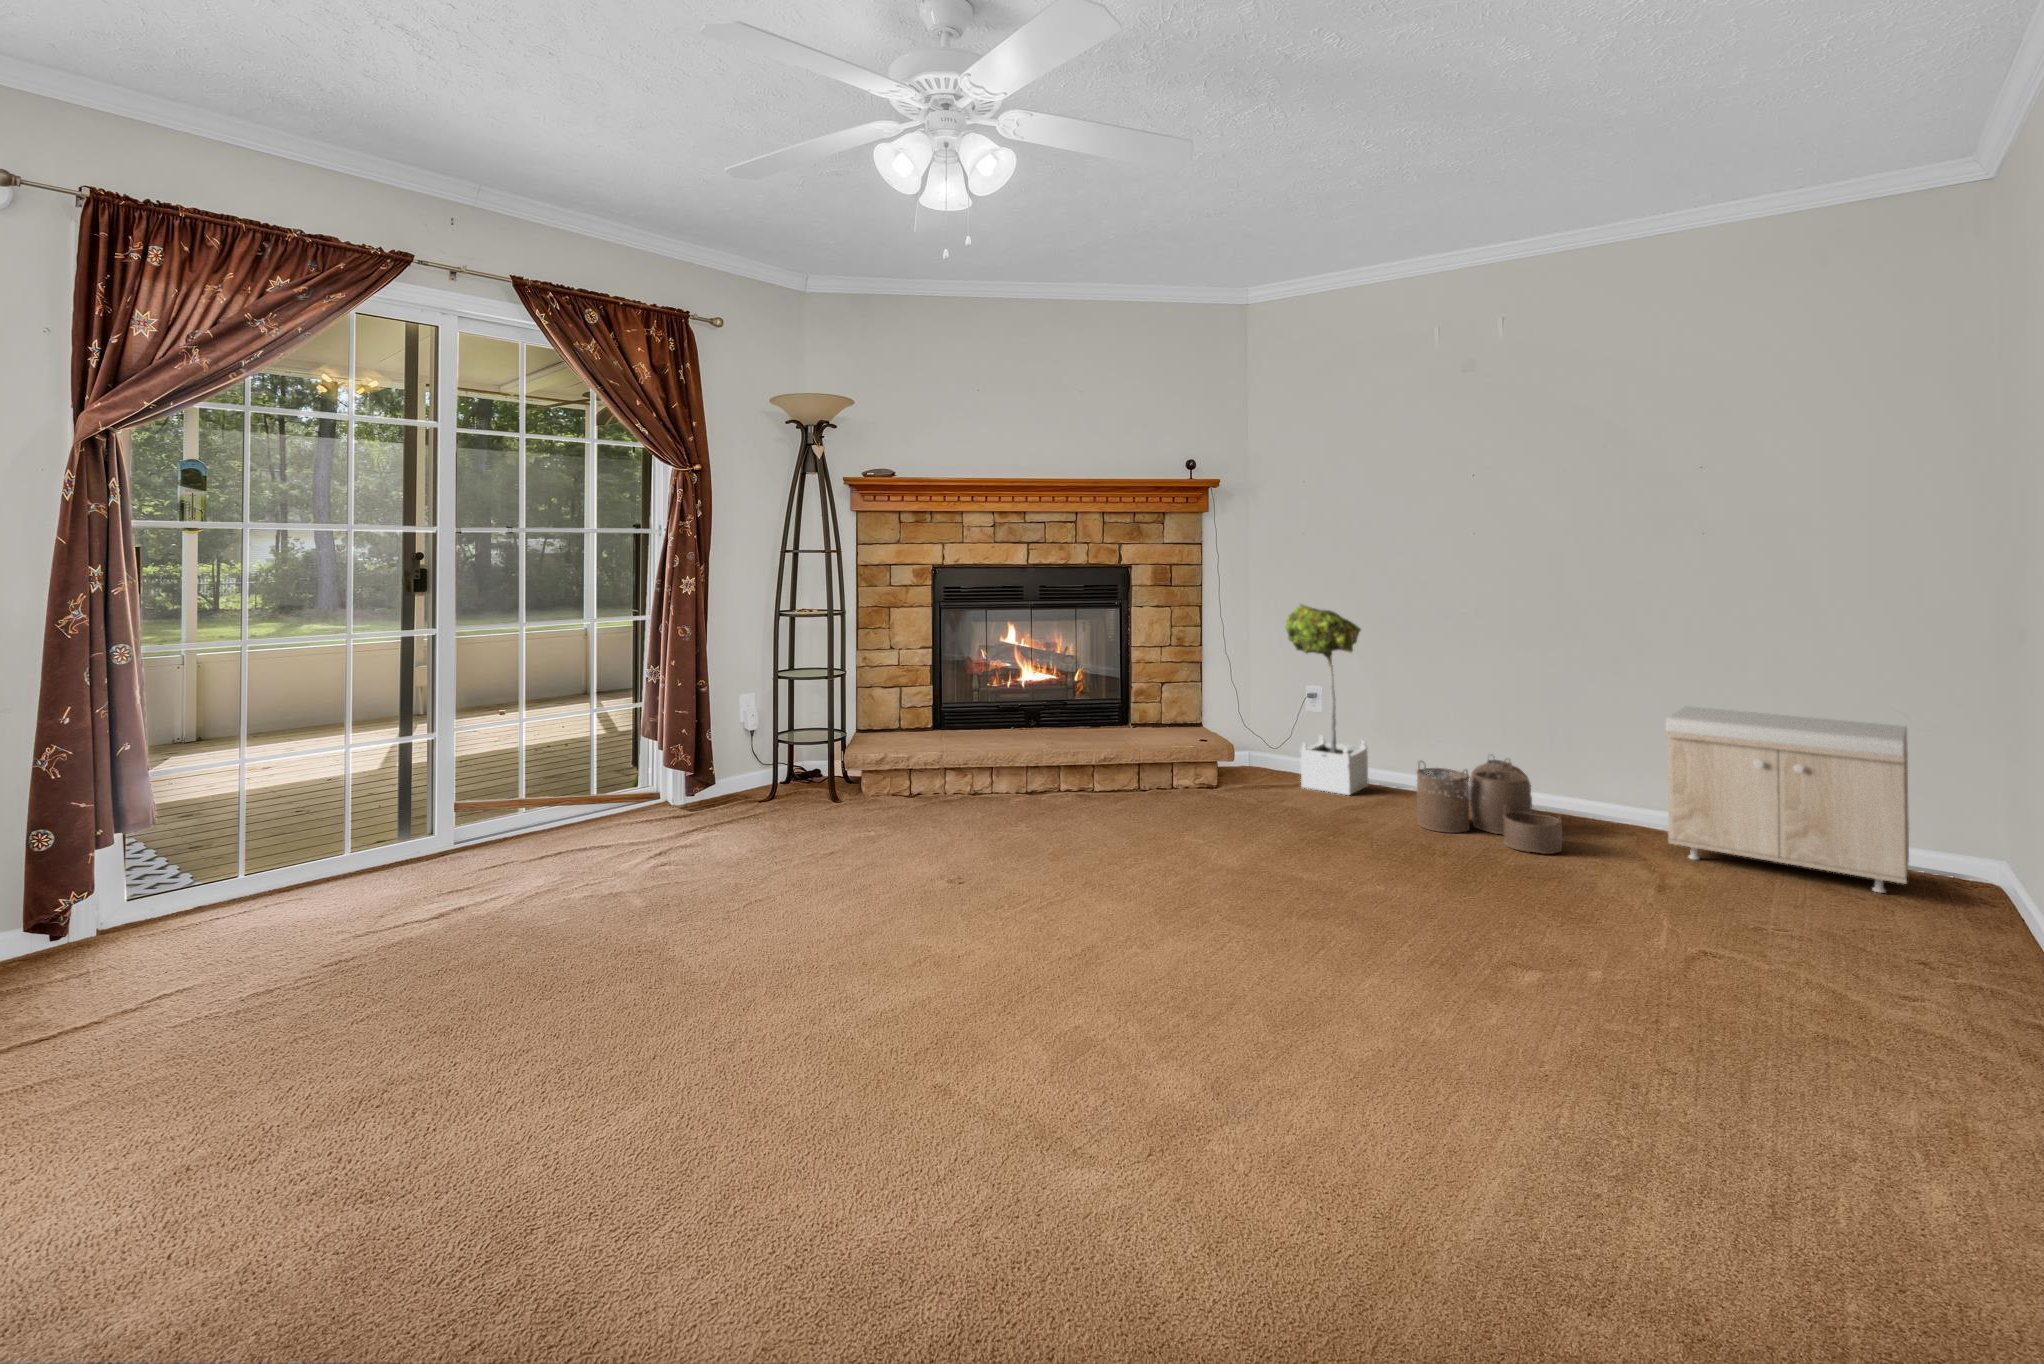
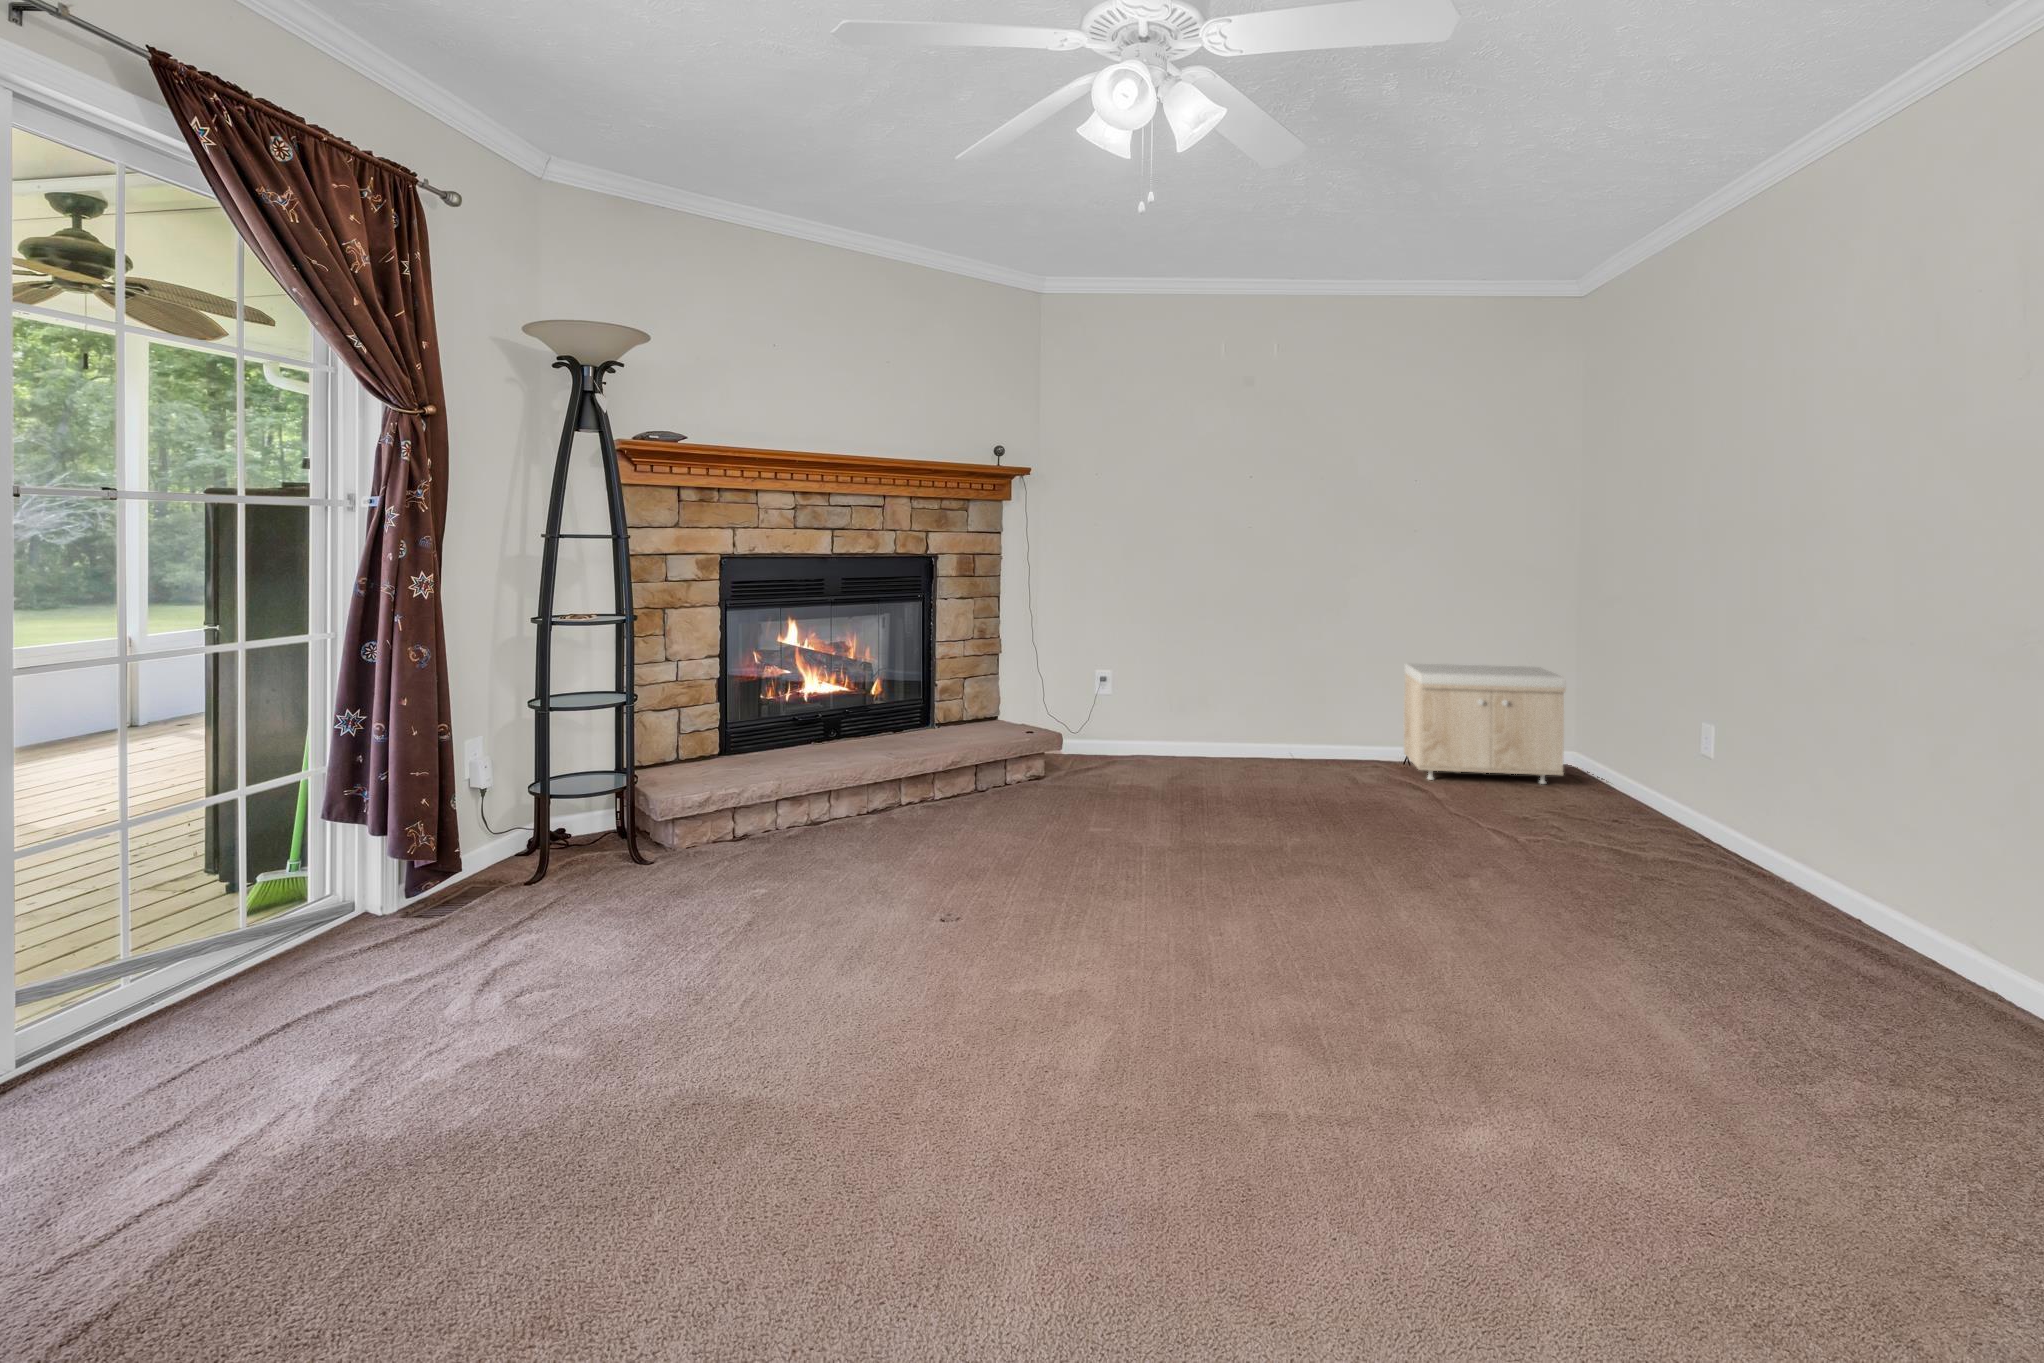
potted tree: present [1285,604,1369,795] -> none [1090,591,1164,767]
woven basket: present [1417,759,1562,854] -> none [1237,716,1360,793]

